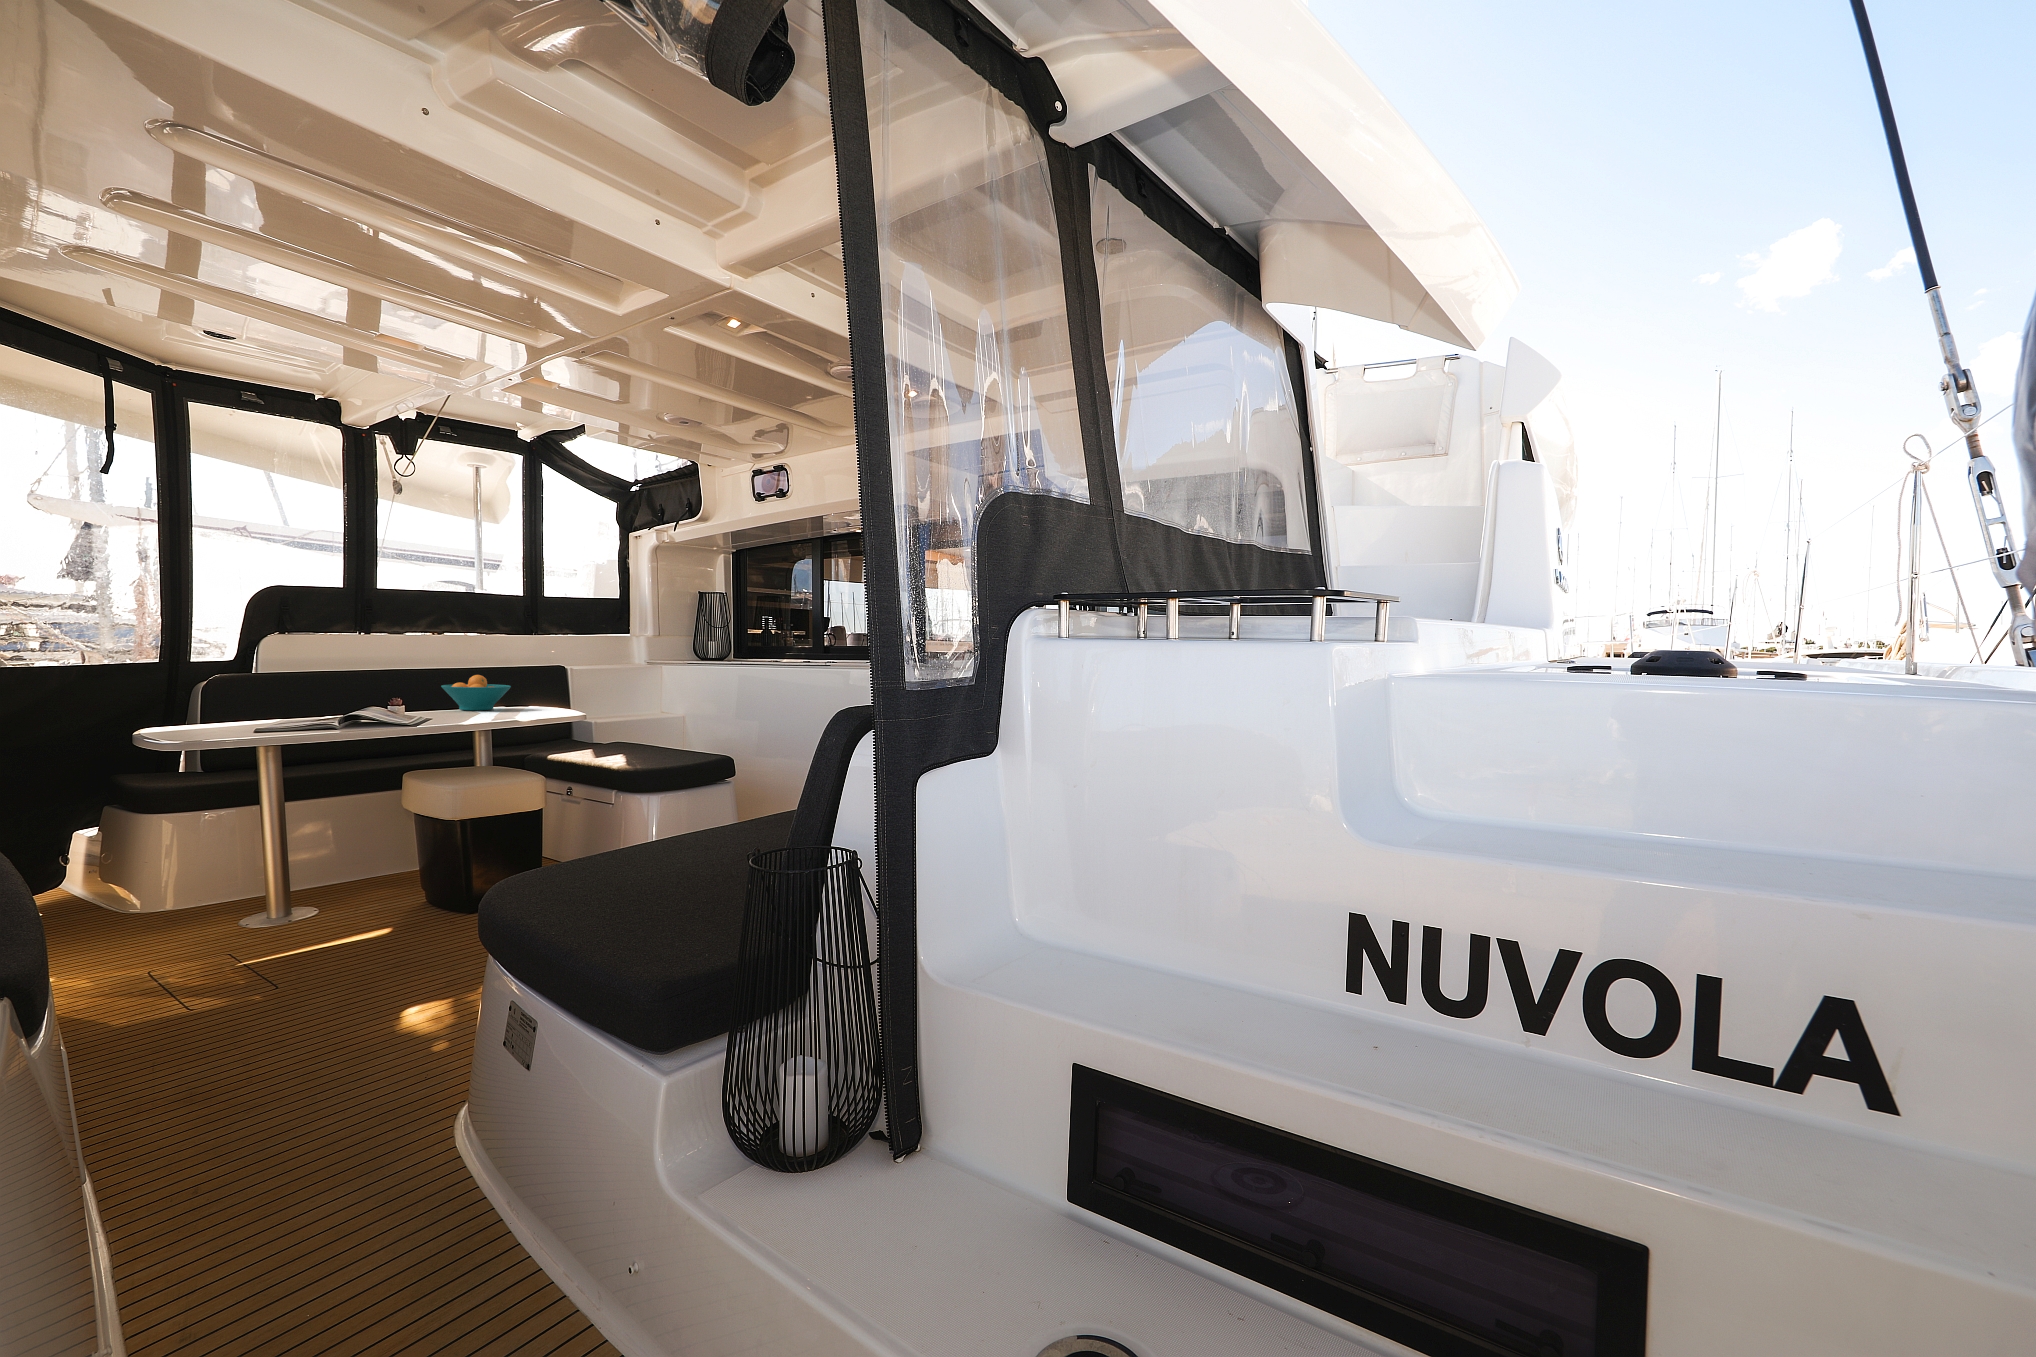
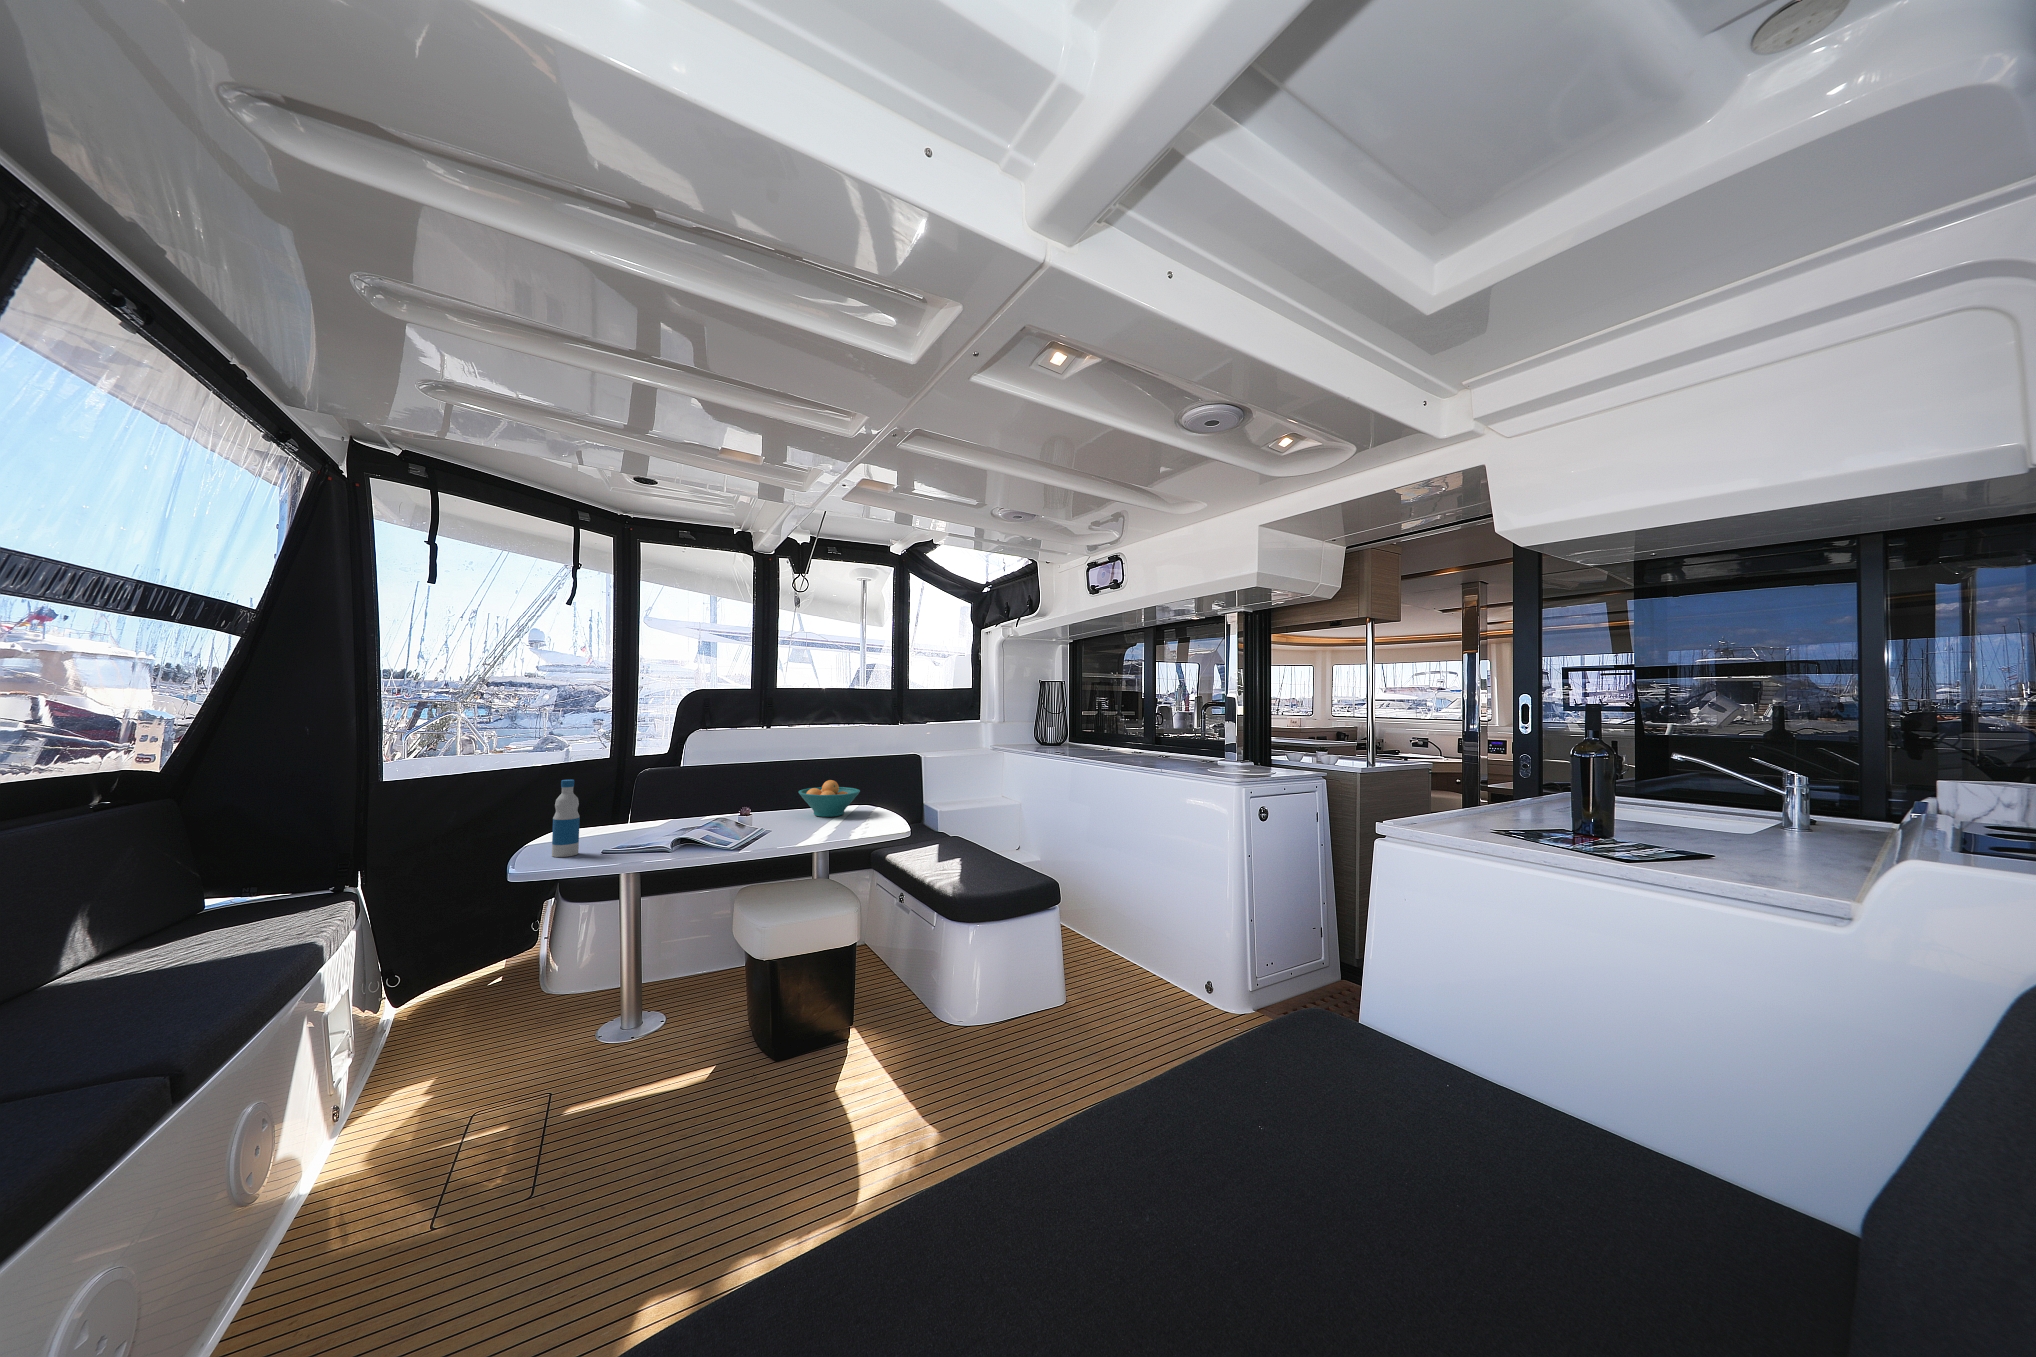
bottle: none [200,653,229,726] -> present [552,780,580,857]

